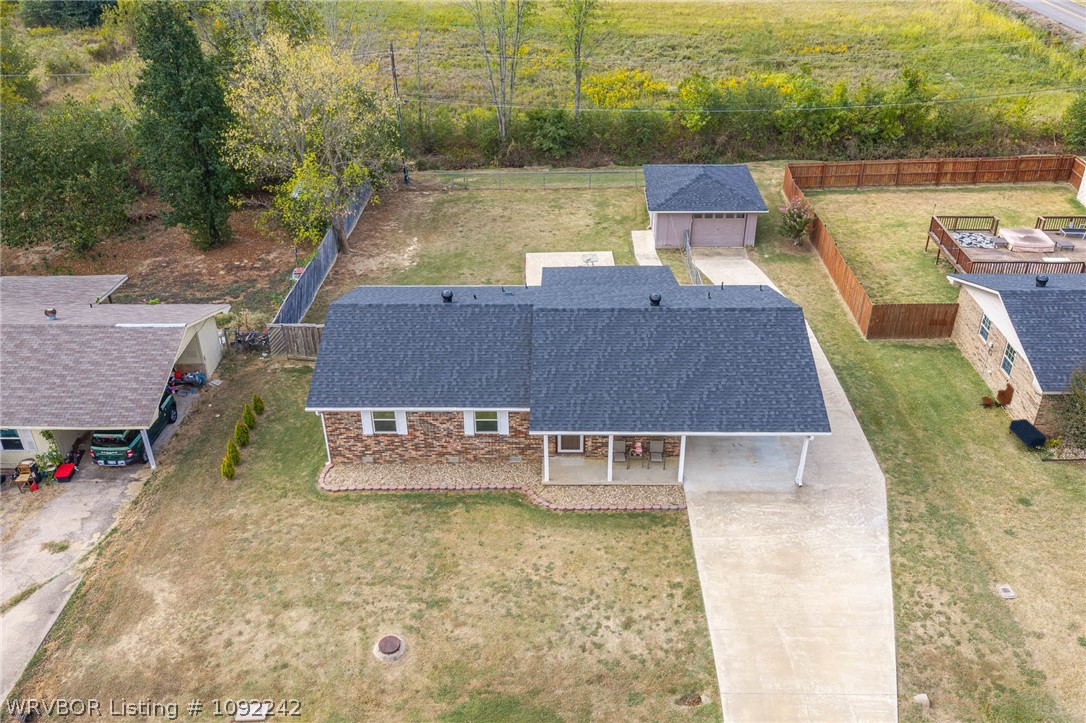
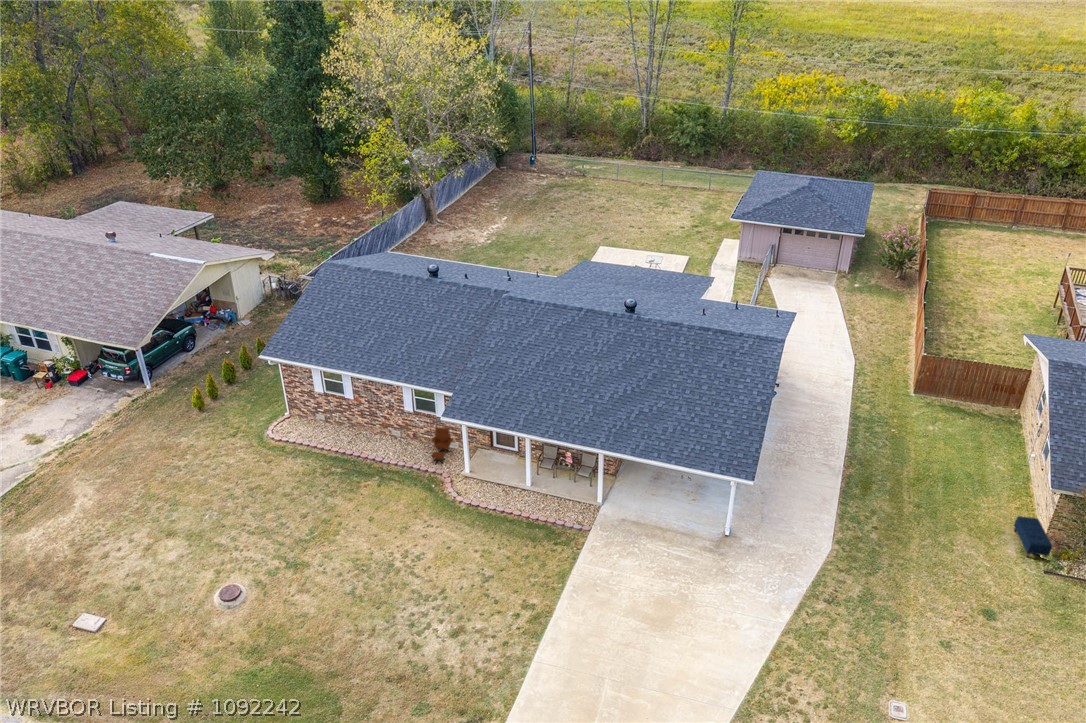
lounge chair: present [981,383,1014,408] -> present [432,428,453,462]

